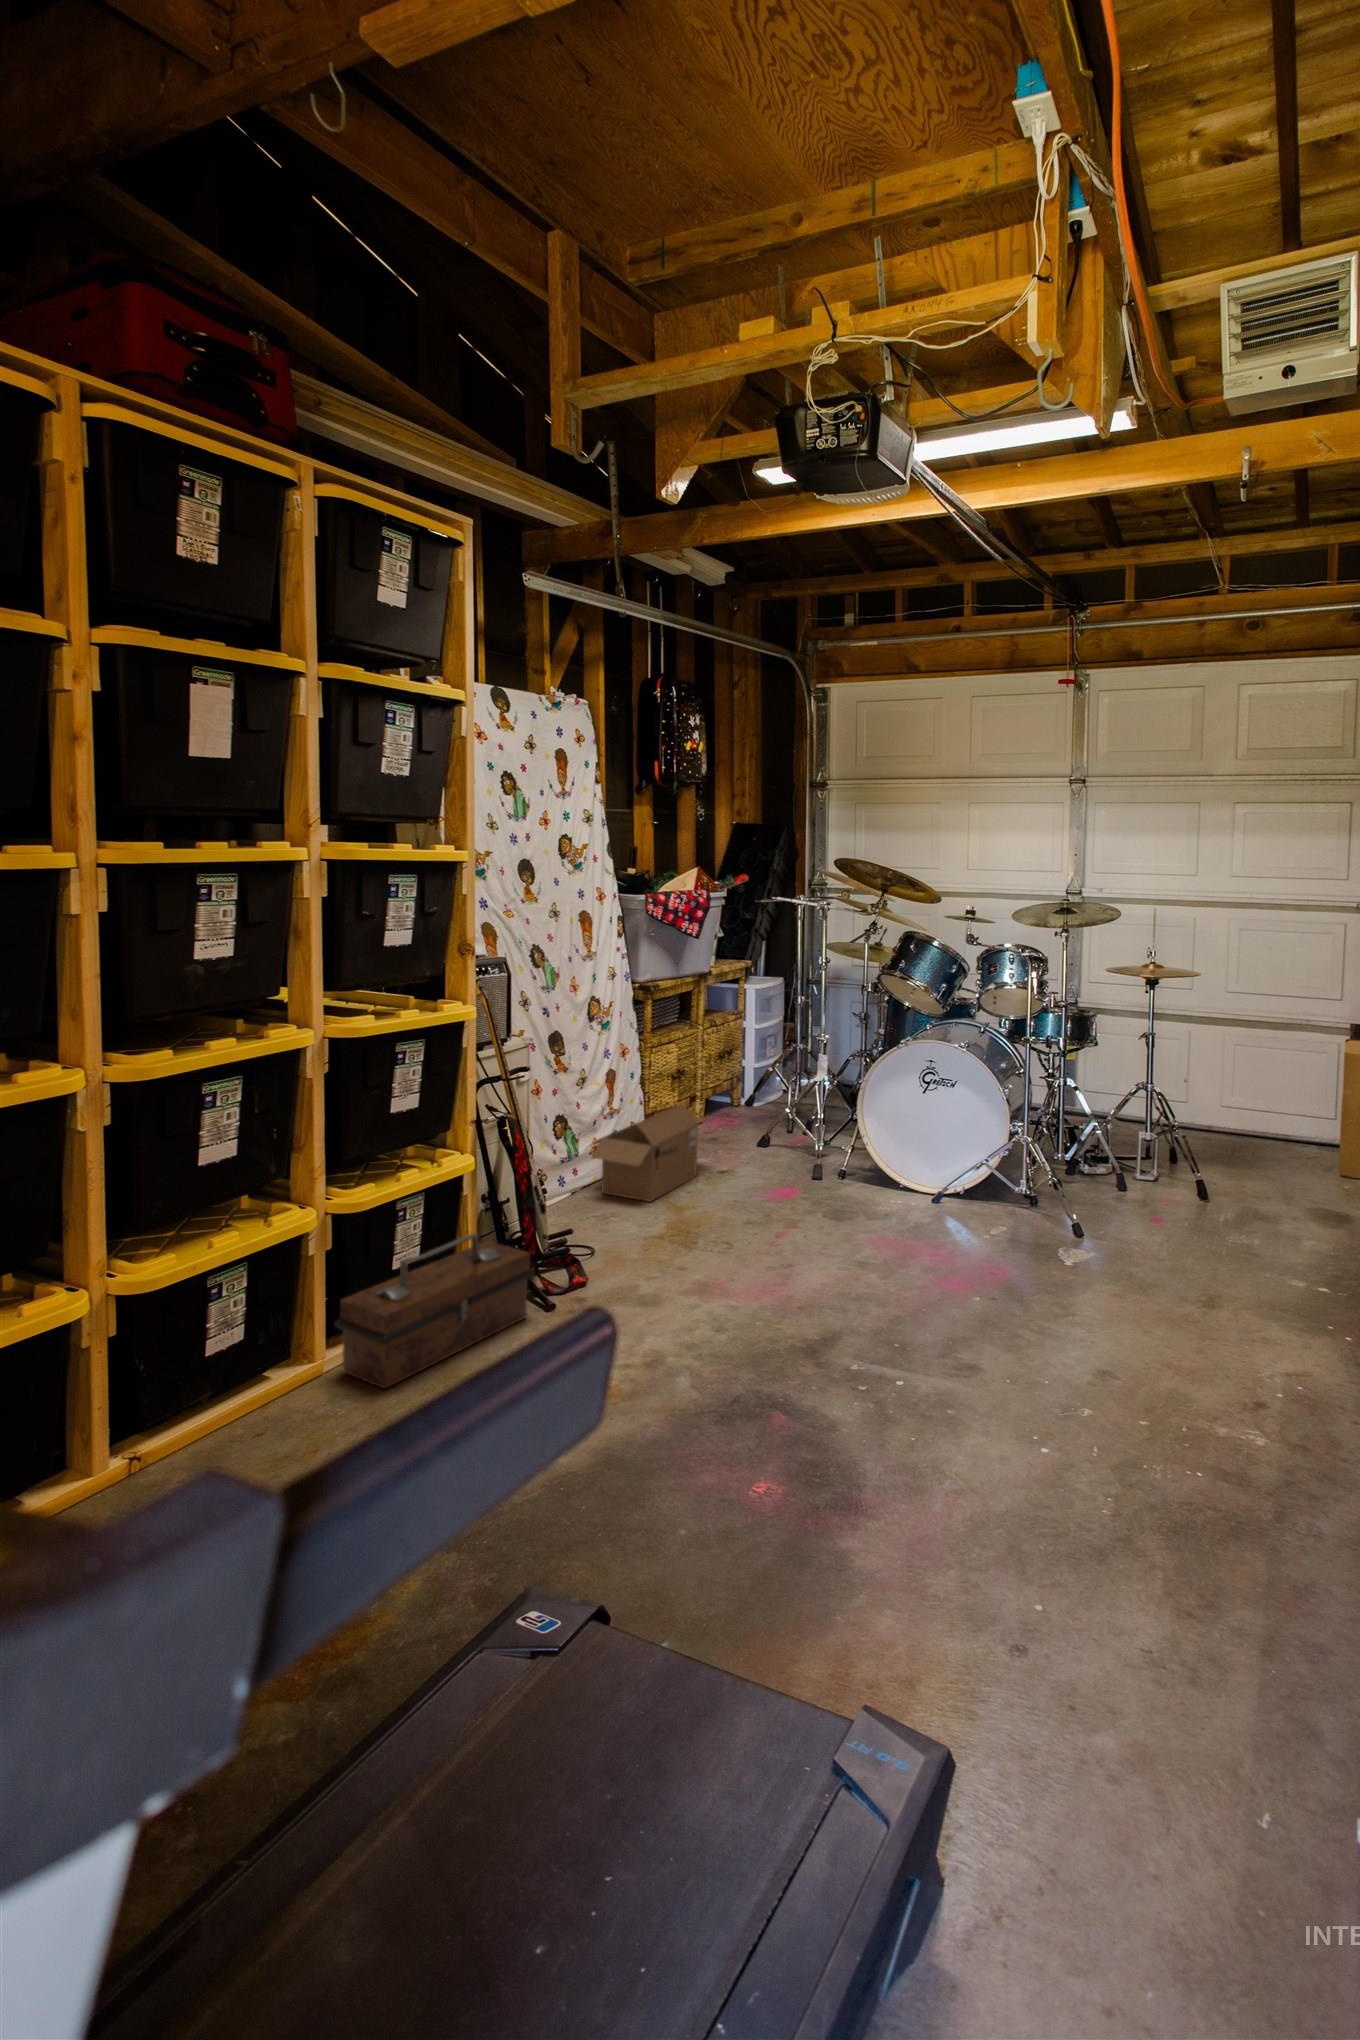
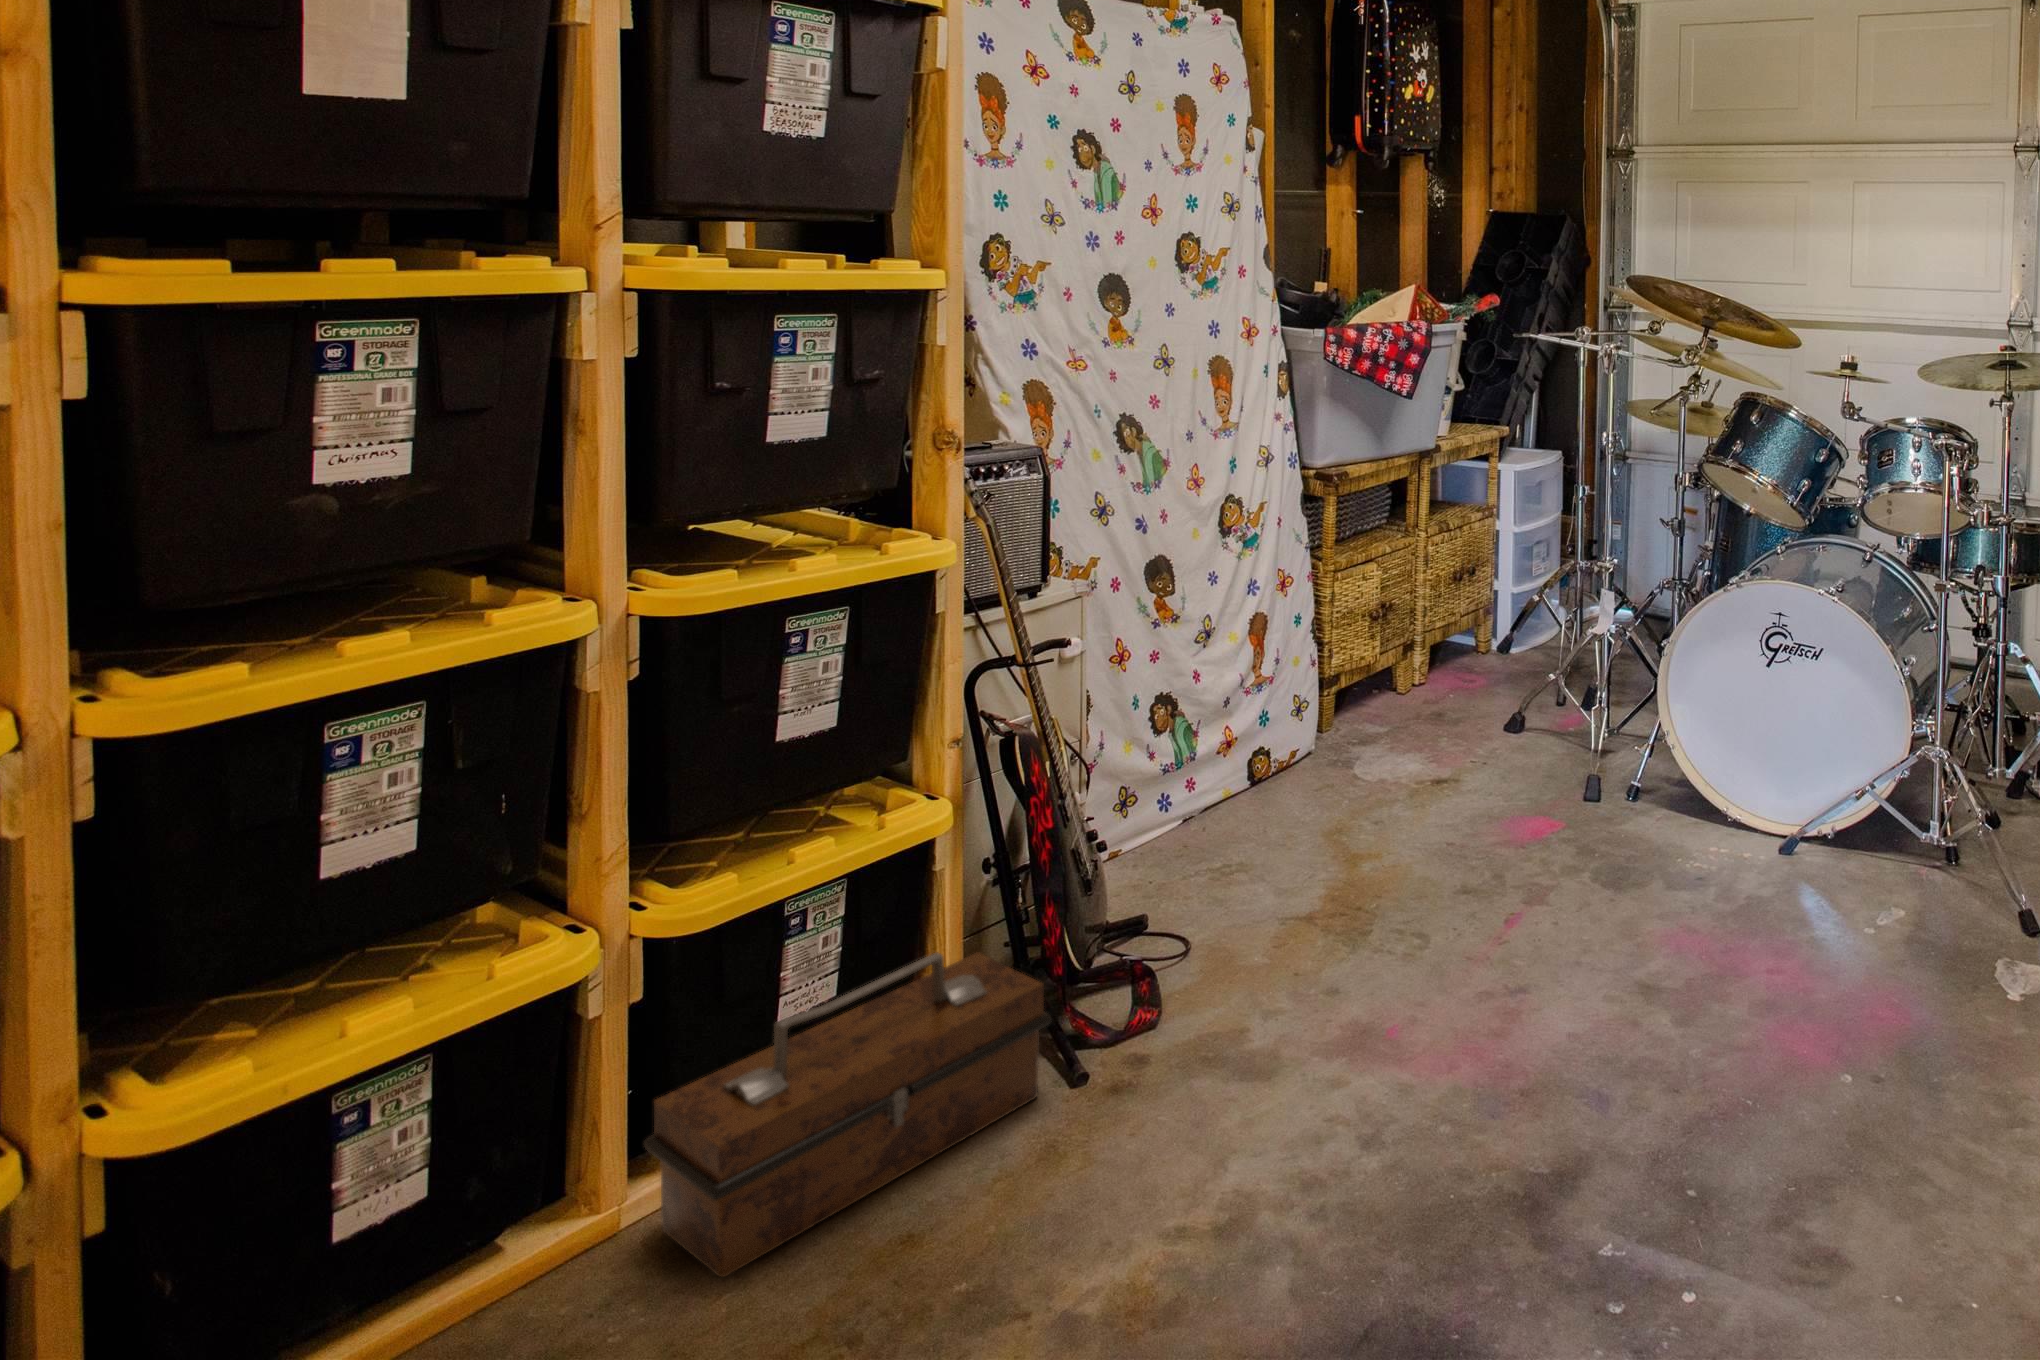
cardboard box: present [591,1104,706,1202] -> none [1210,668,1421,837]

